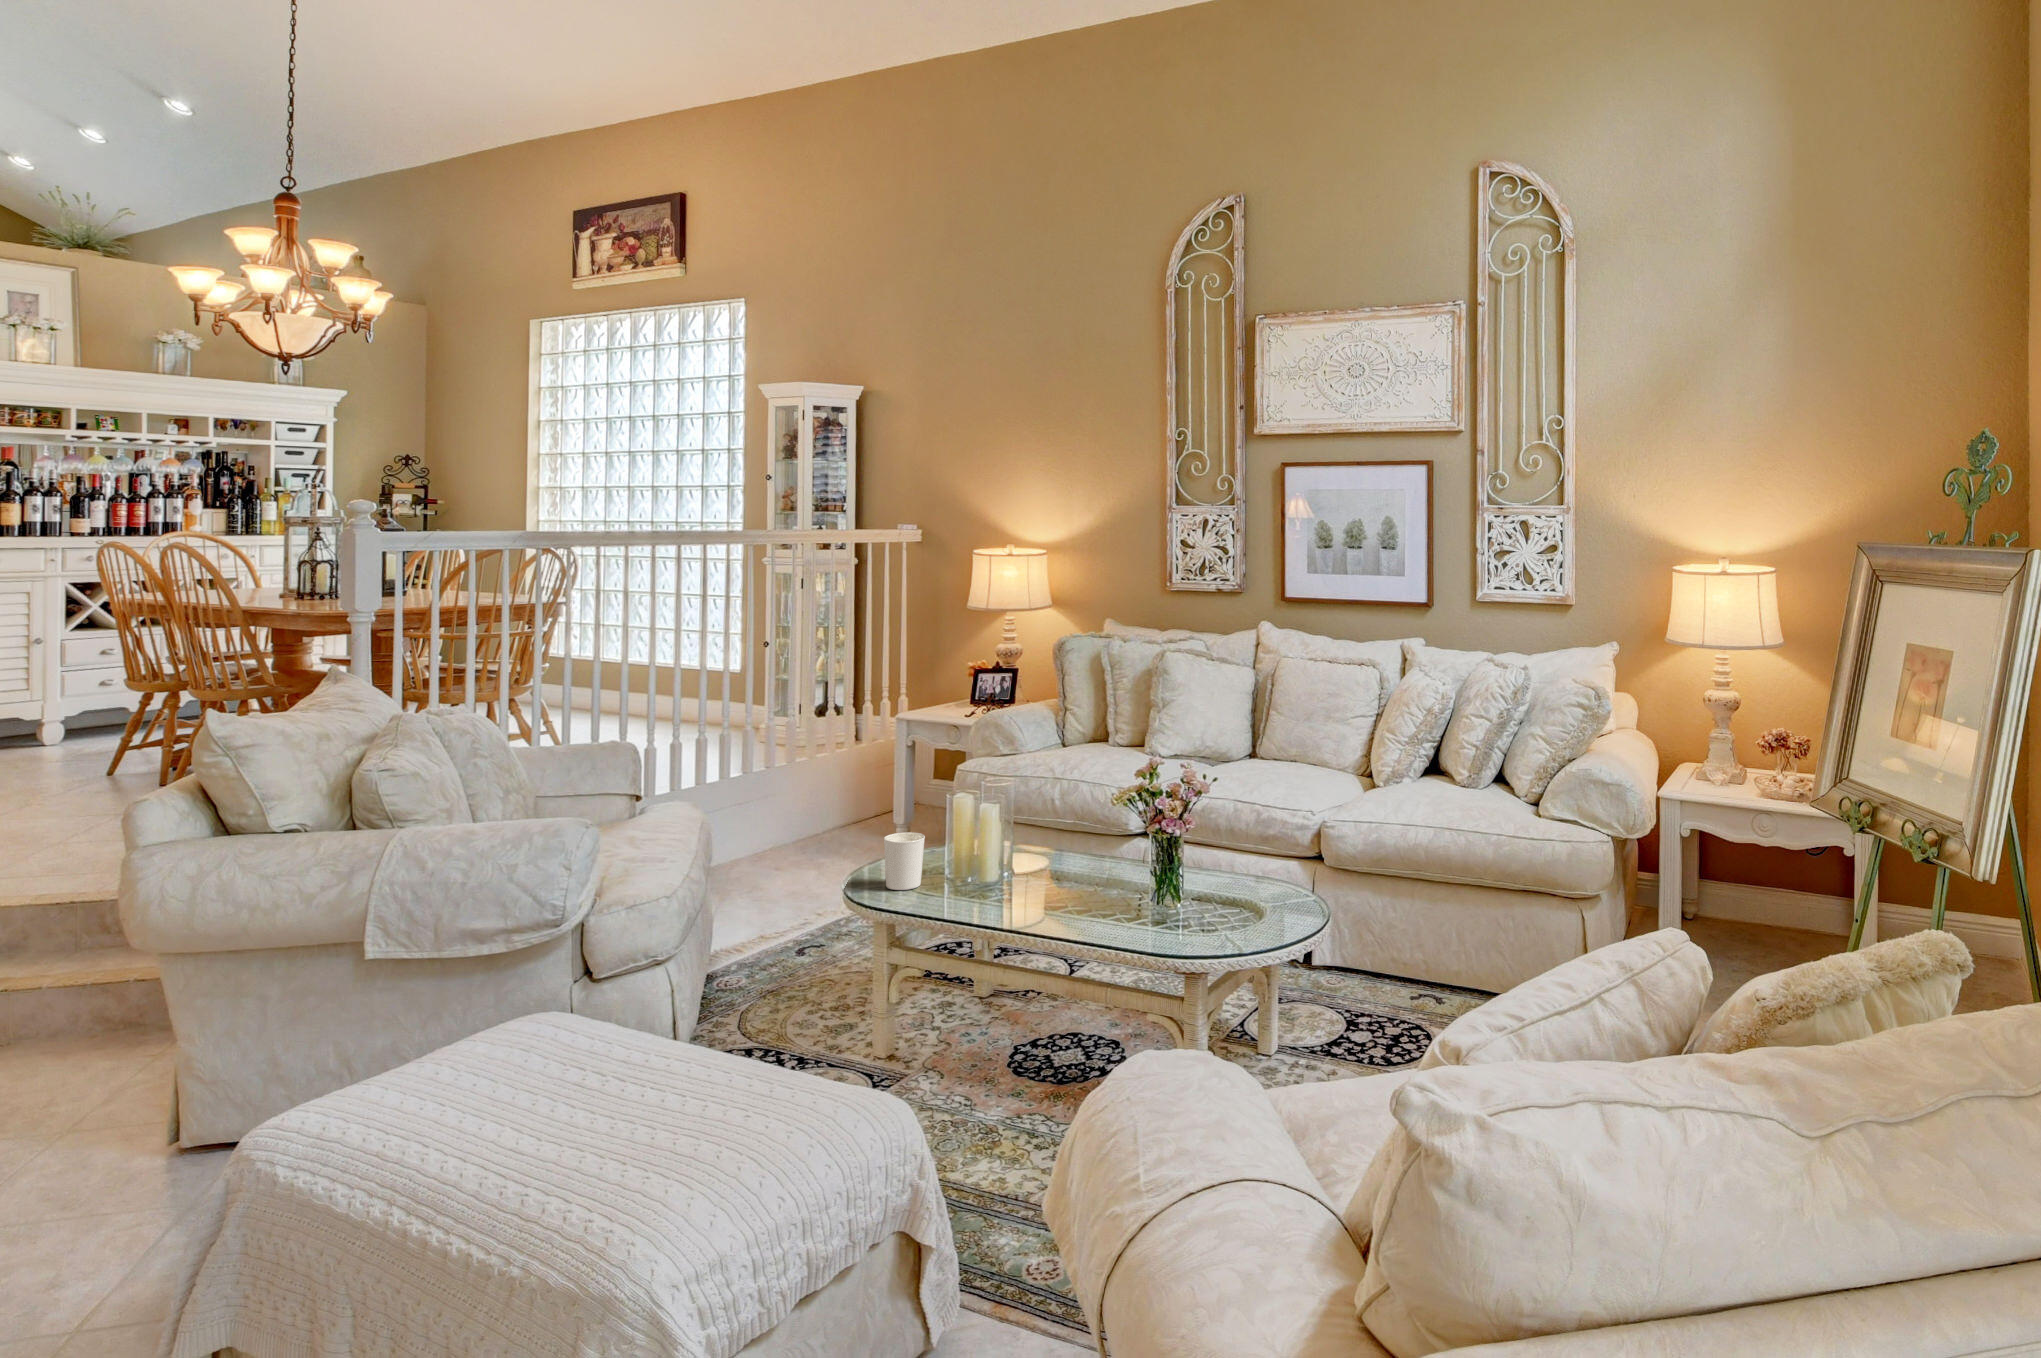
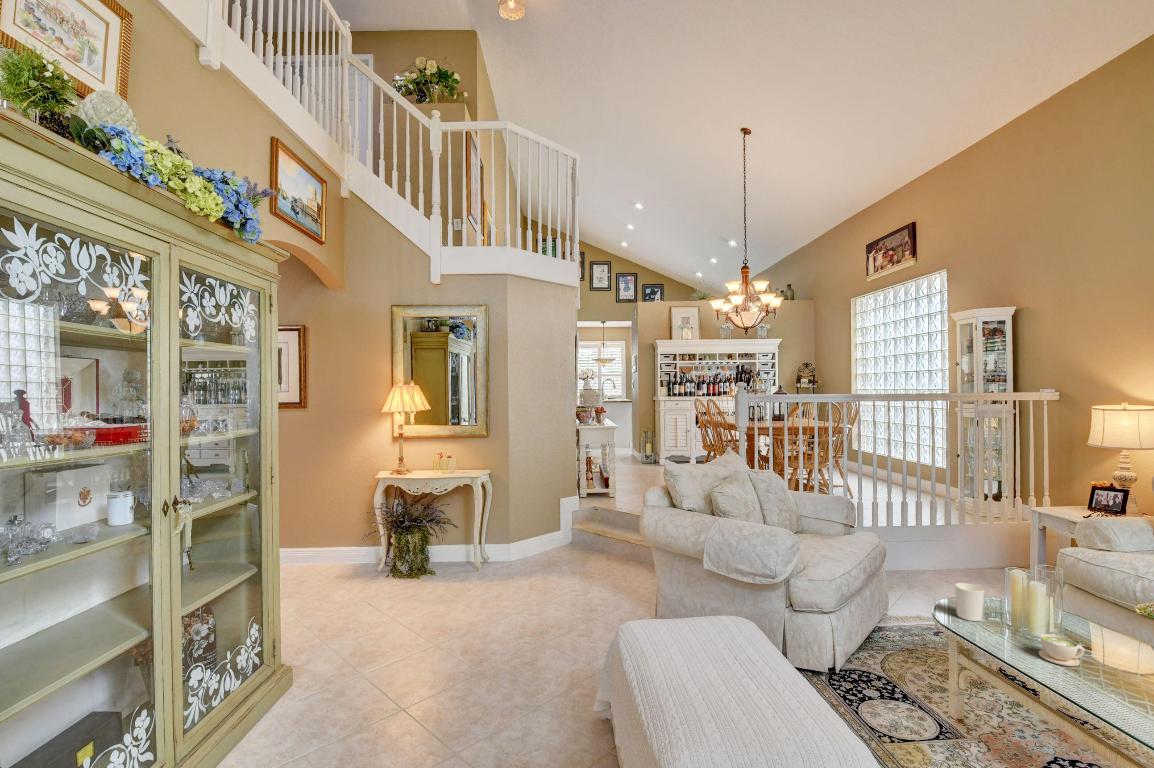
coffee cup: none [1005,869,1054,908] -> present [1039,634,1084,666]

